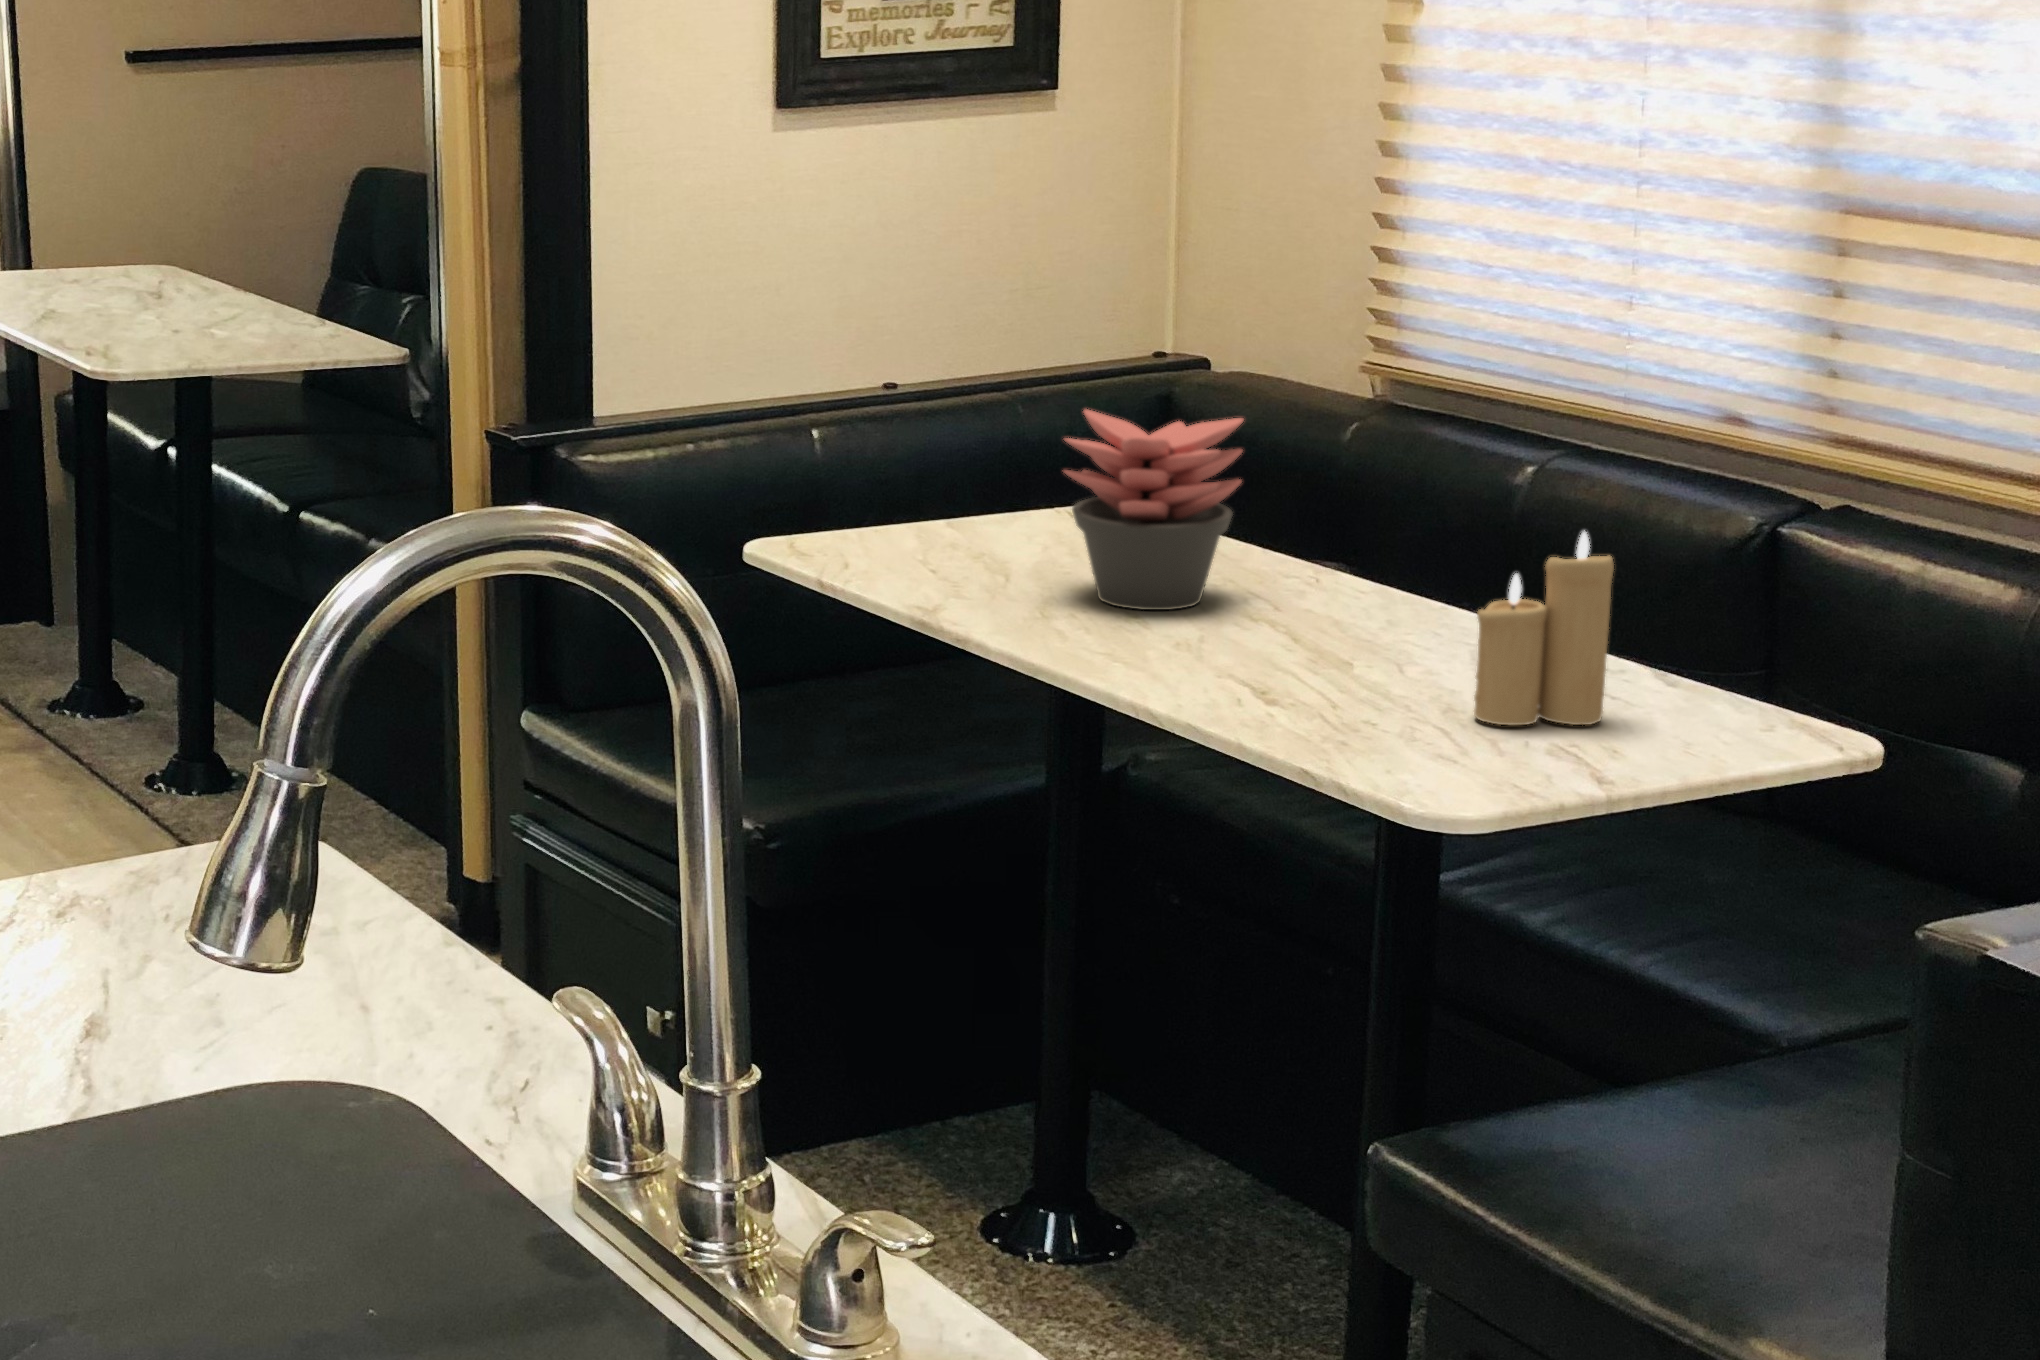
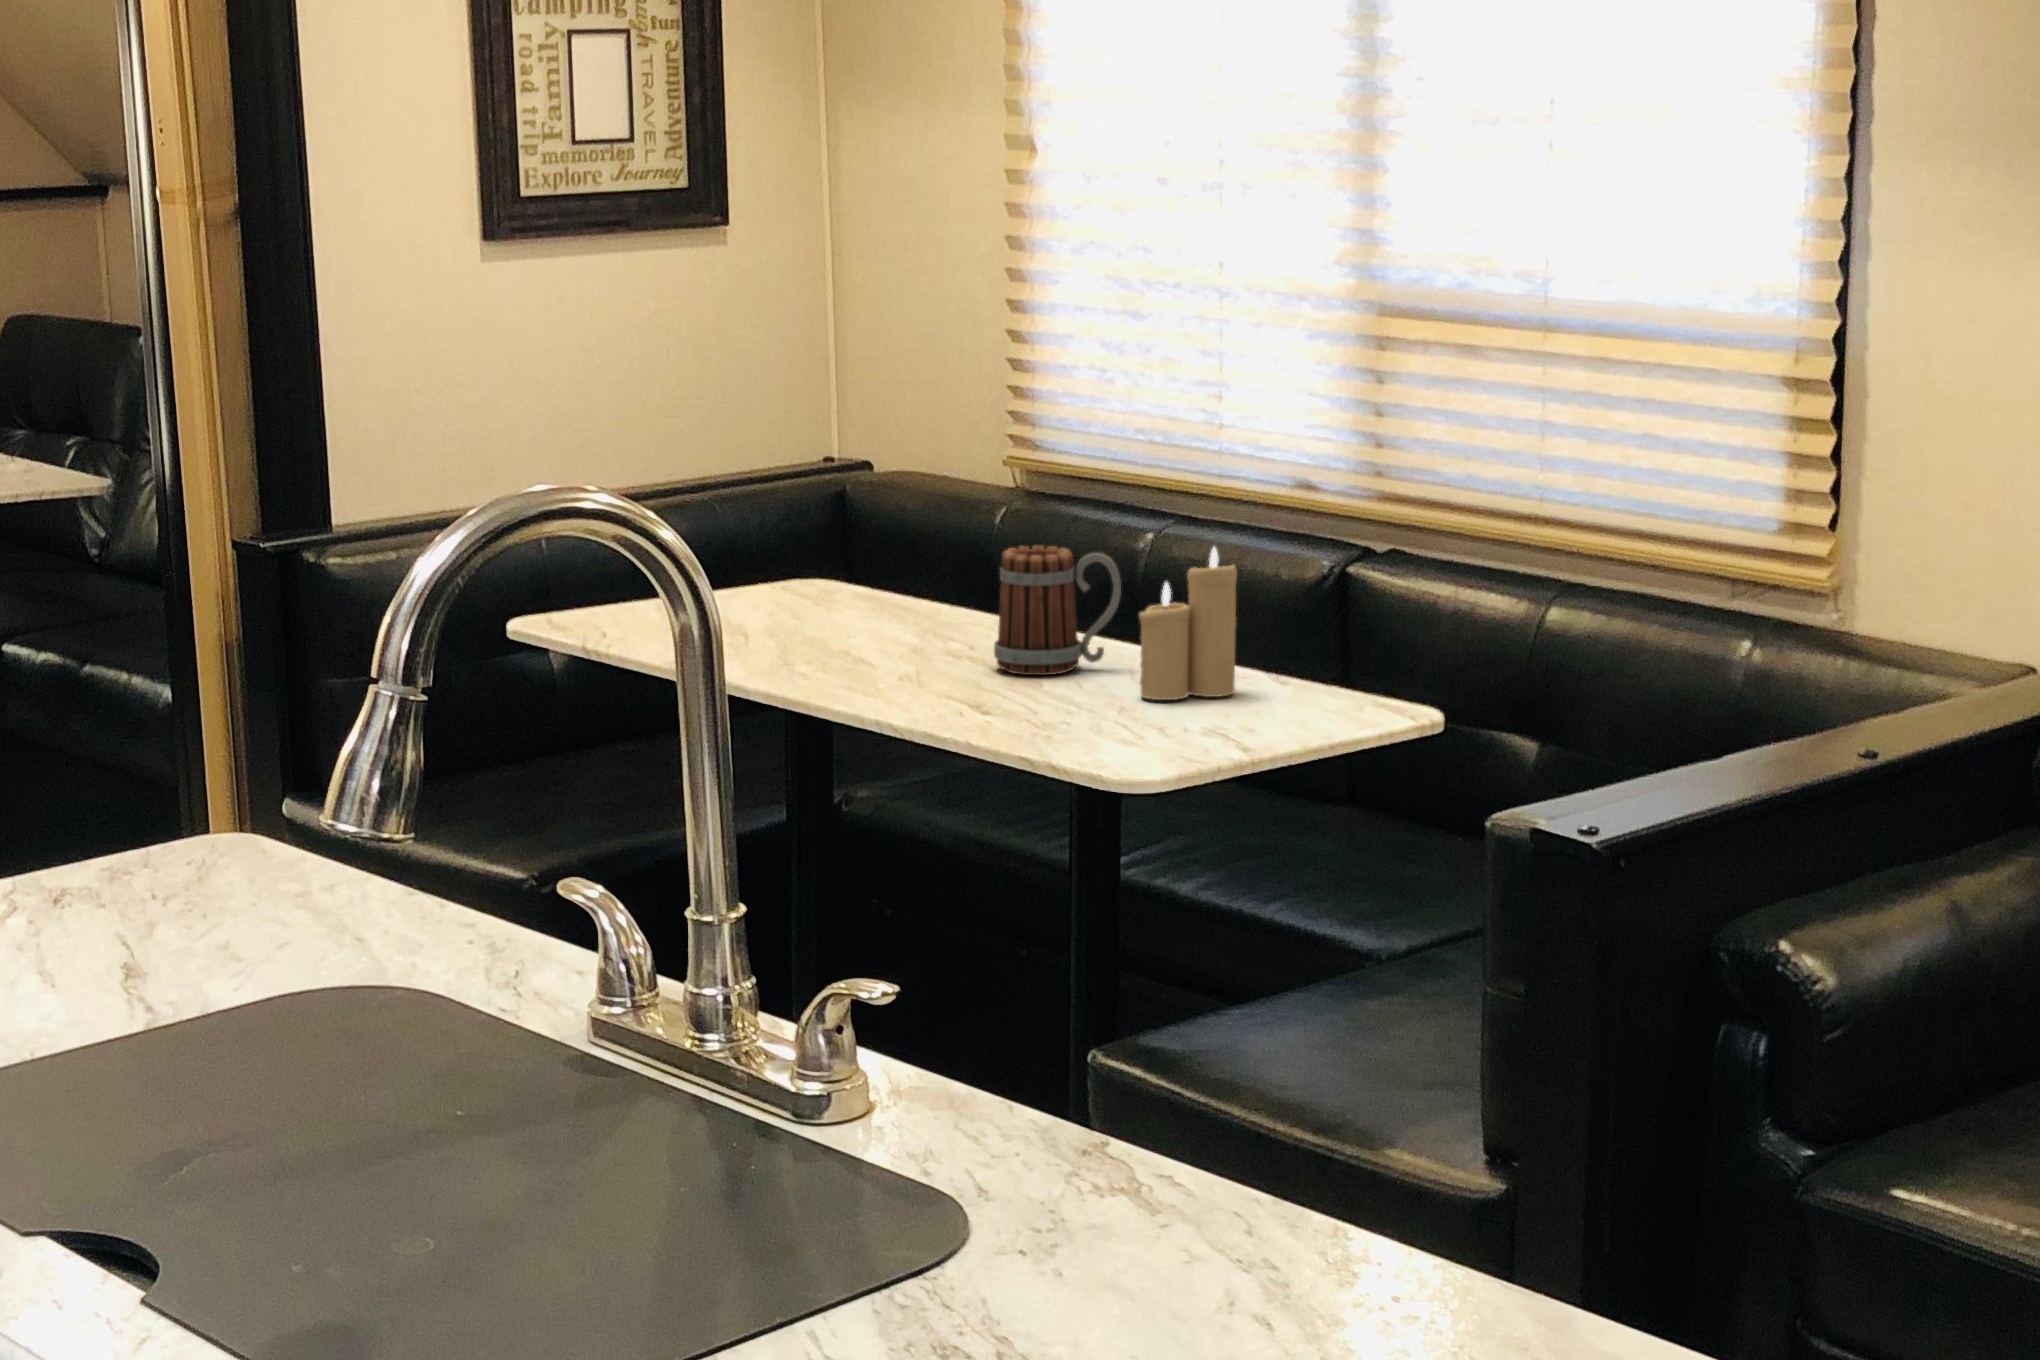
succulent plant: present [1064,410,1243,610] -> none [793,483,939,645]
mug: none [1293,508,1462,672] -> present [994,546,1121,675]

